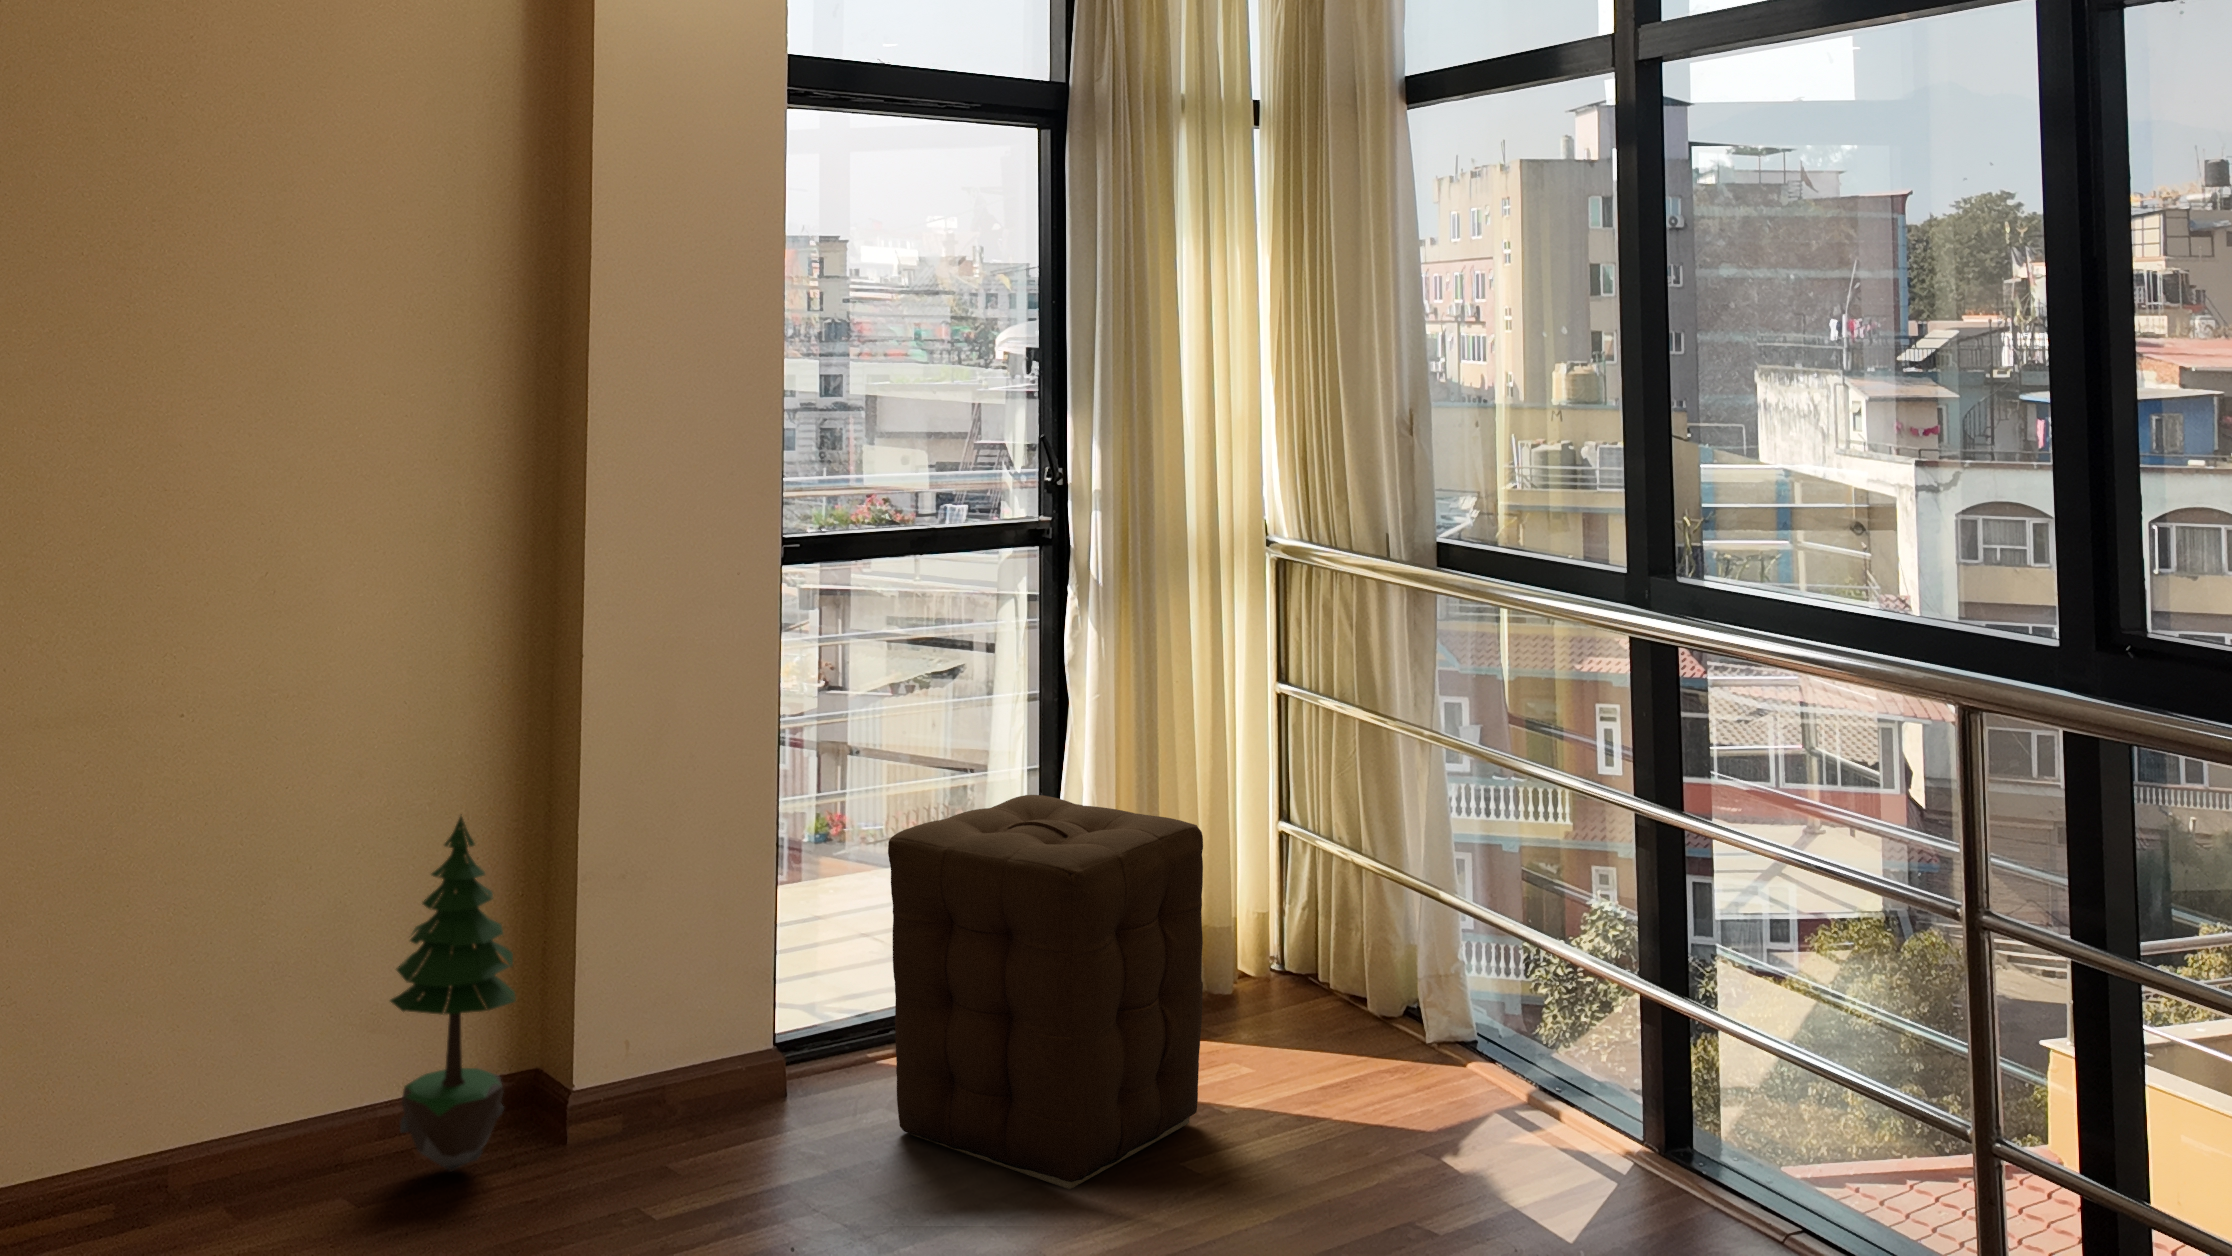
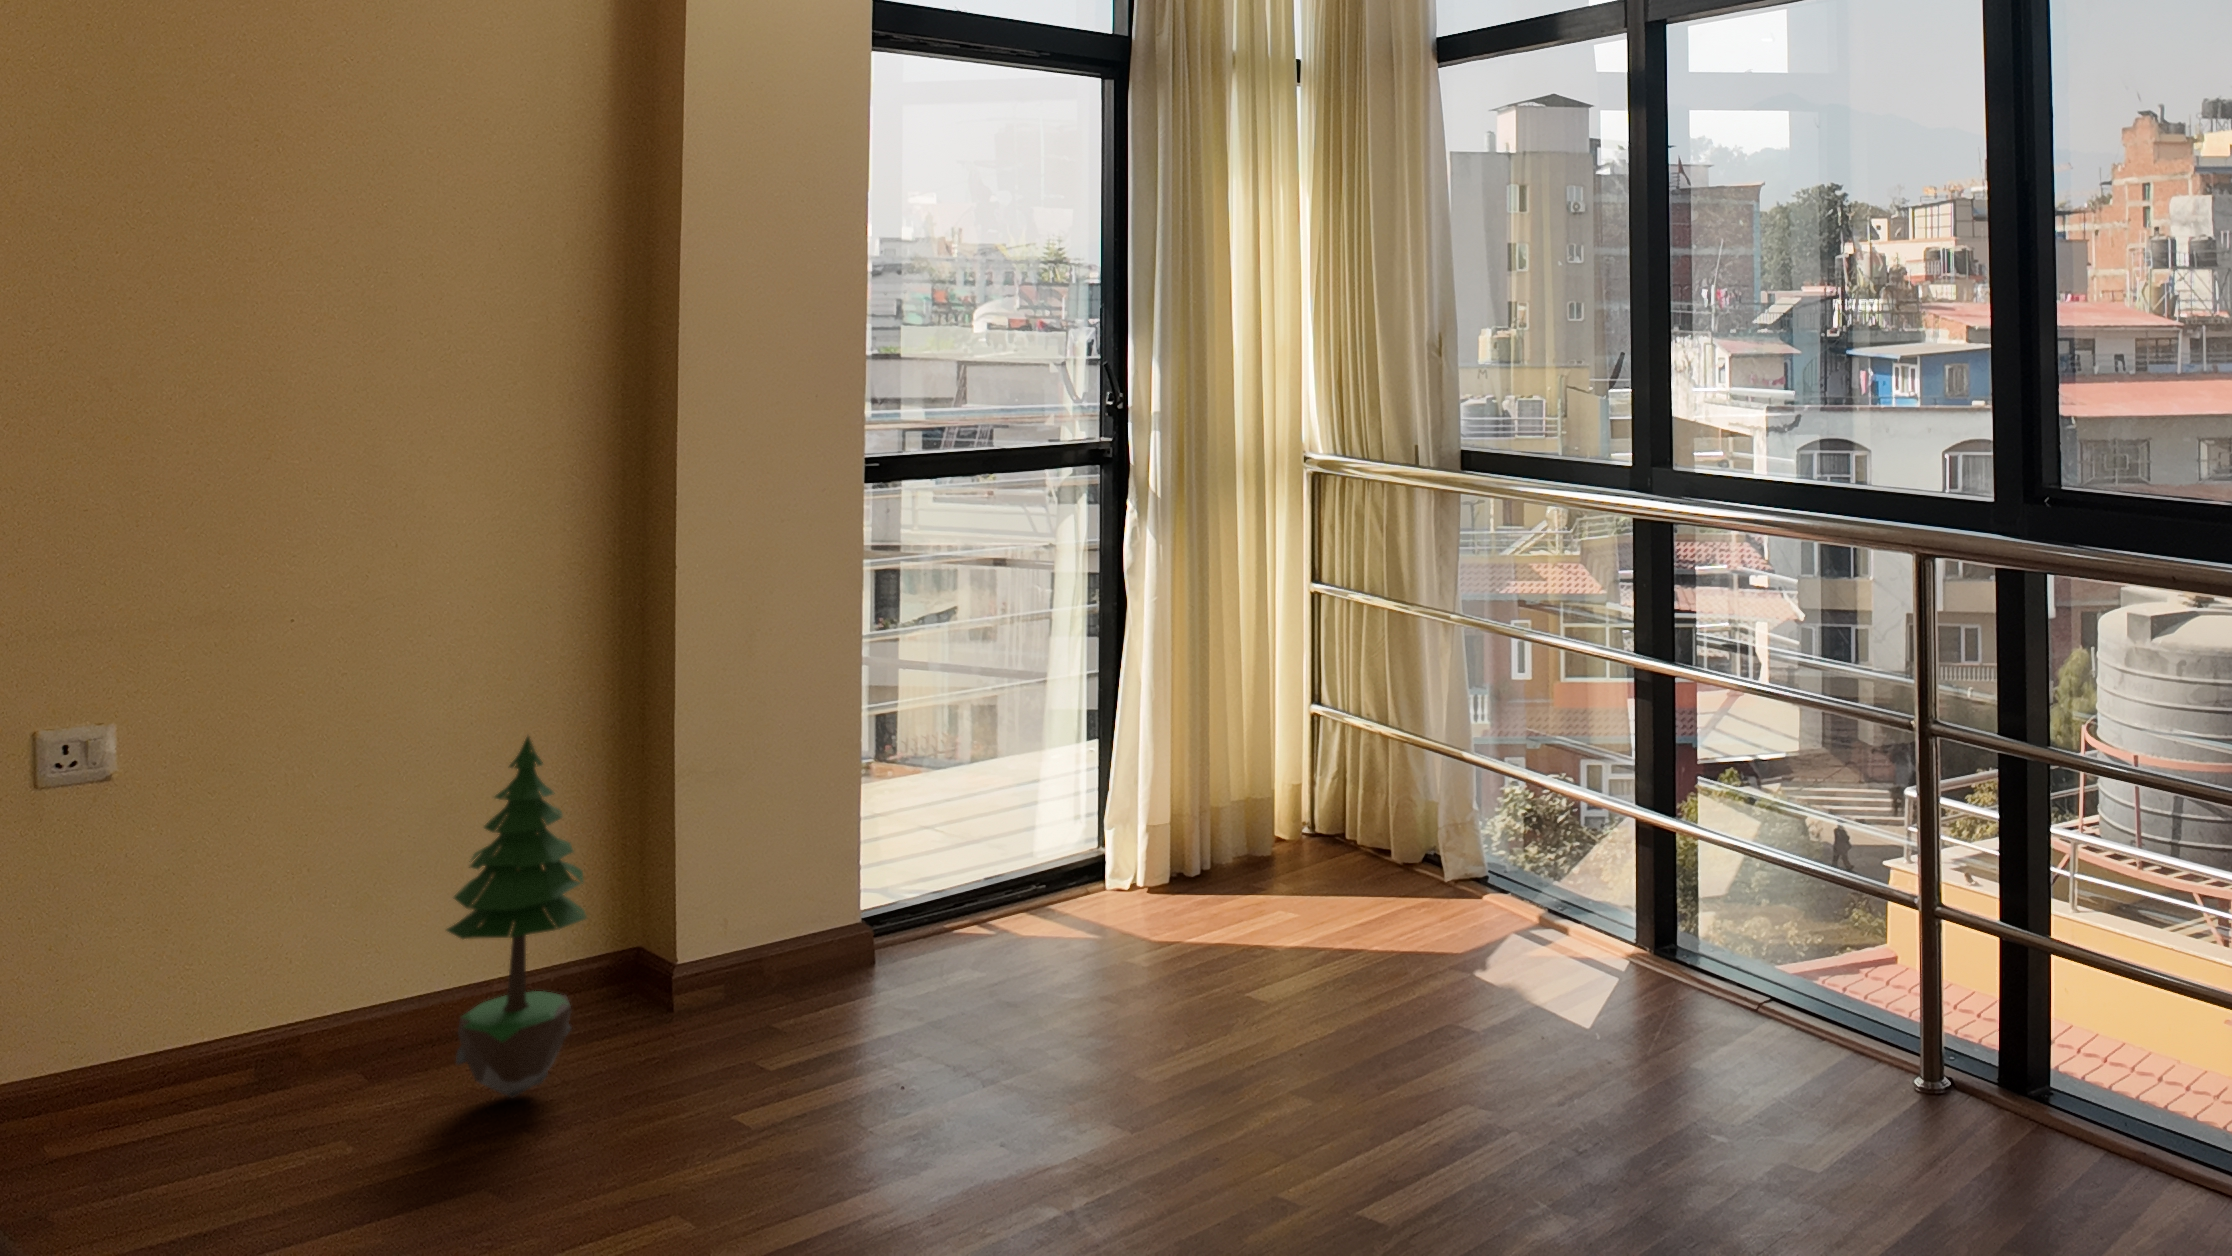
ottoman: present [888,795,1203,1190] -> none [971,685,1265,1041]

